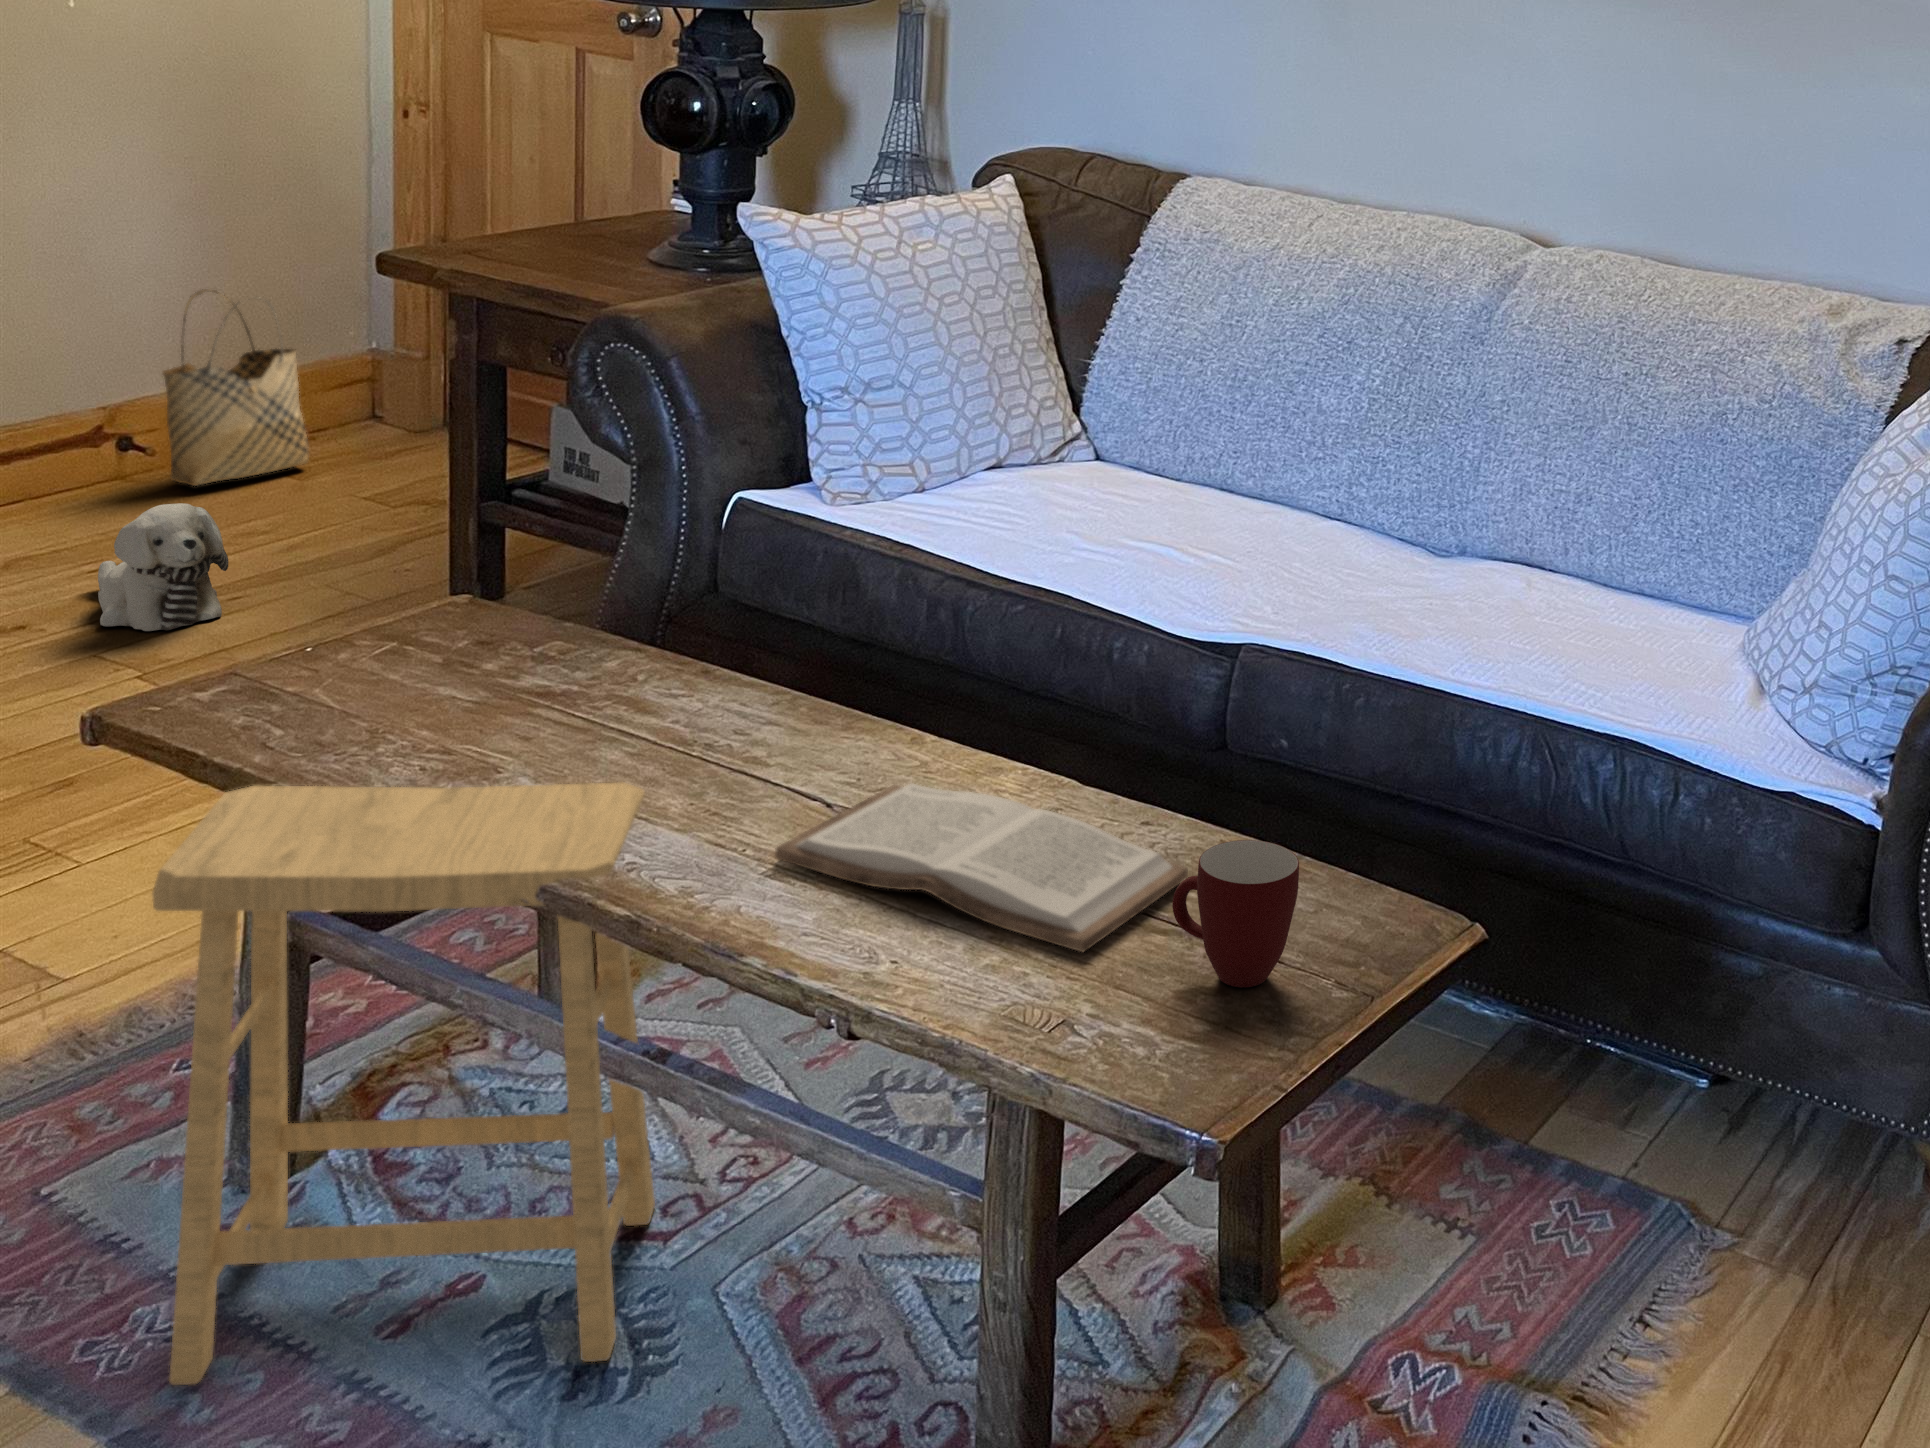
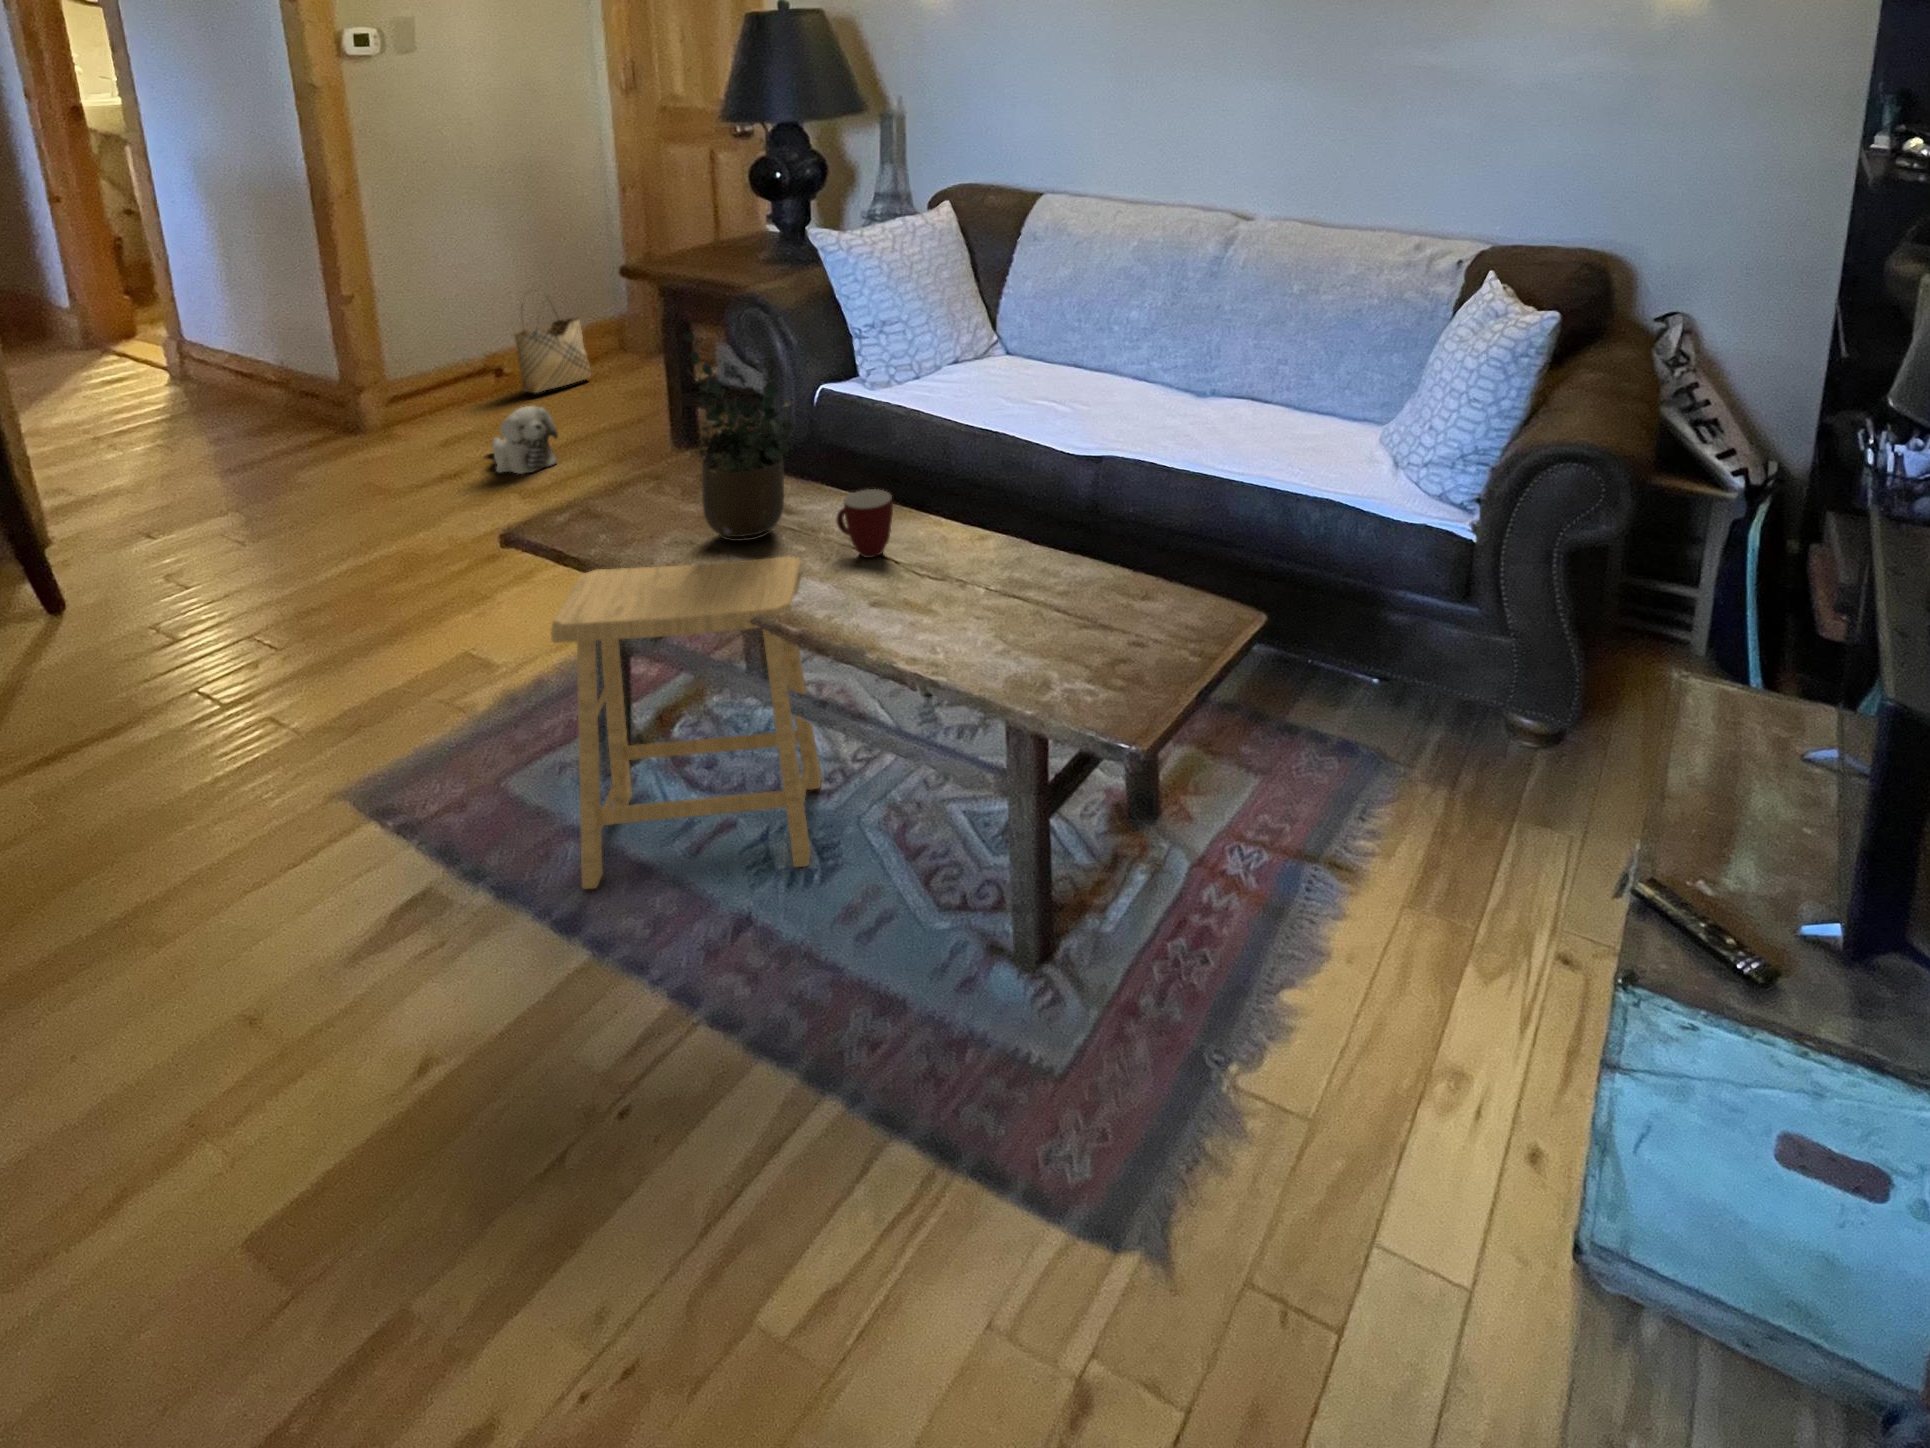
potted plant: none [461,360,660,752] -> present [683,332,794,541]
book: present [775,784,1188,952] -> none [876,549,1101,642]
mug: present [1172,840,1299,987] -> present [836,489,893,558]

